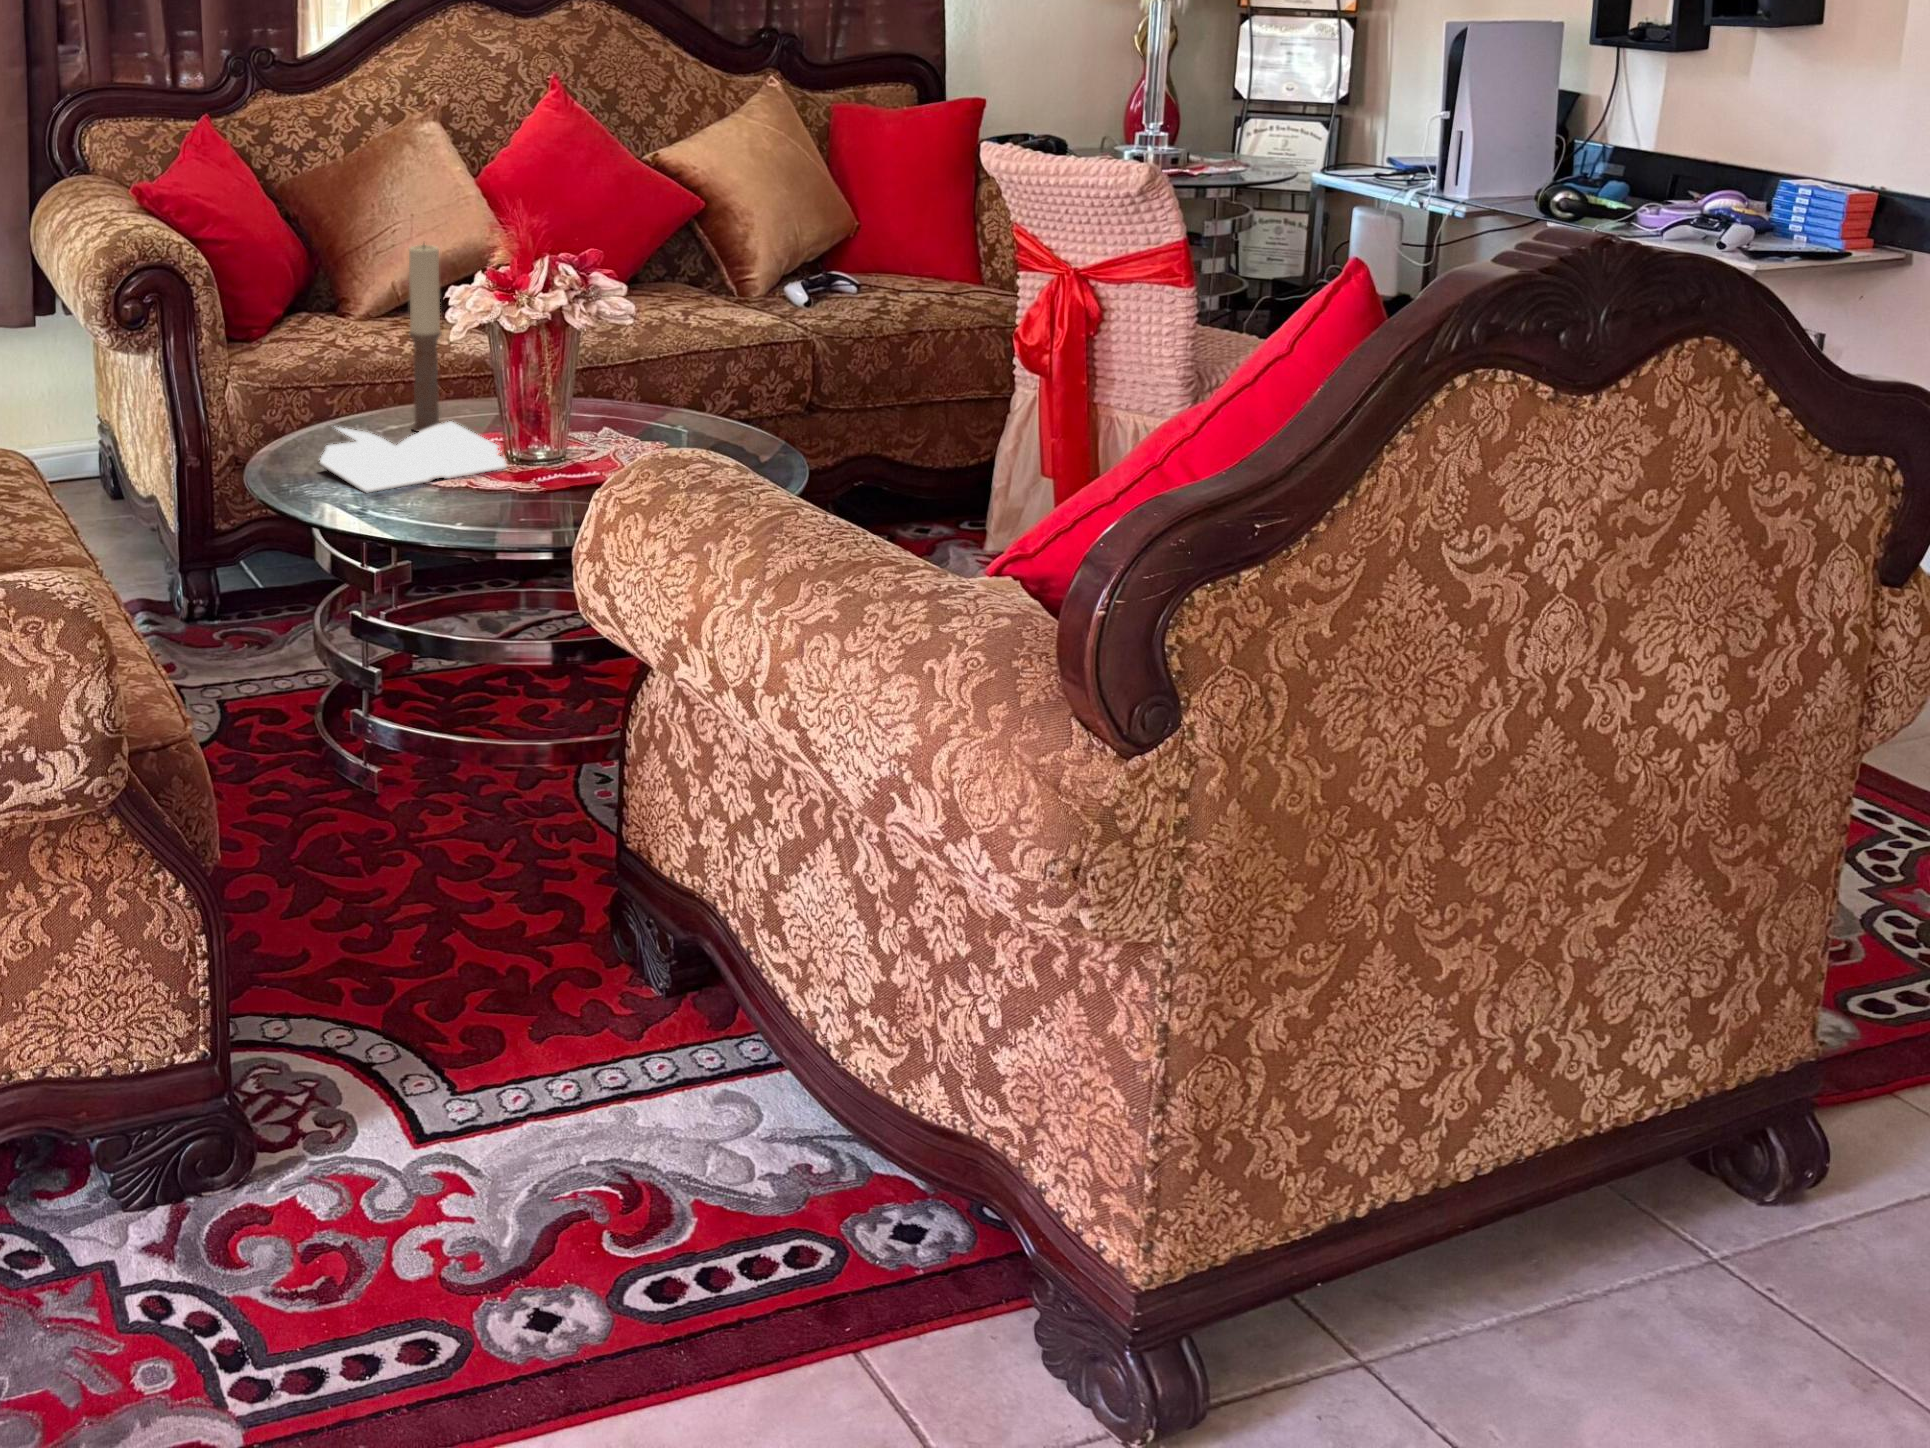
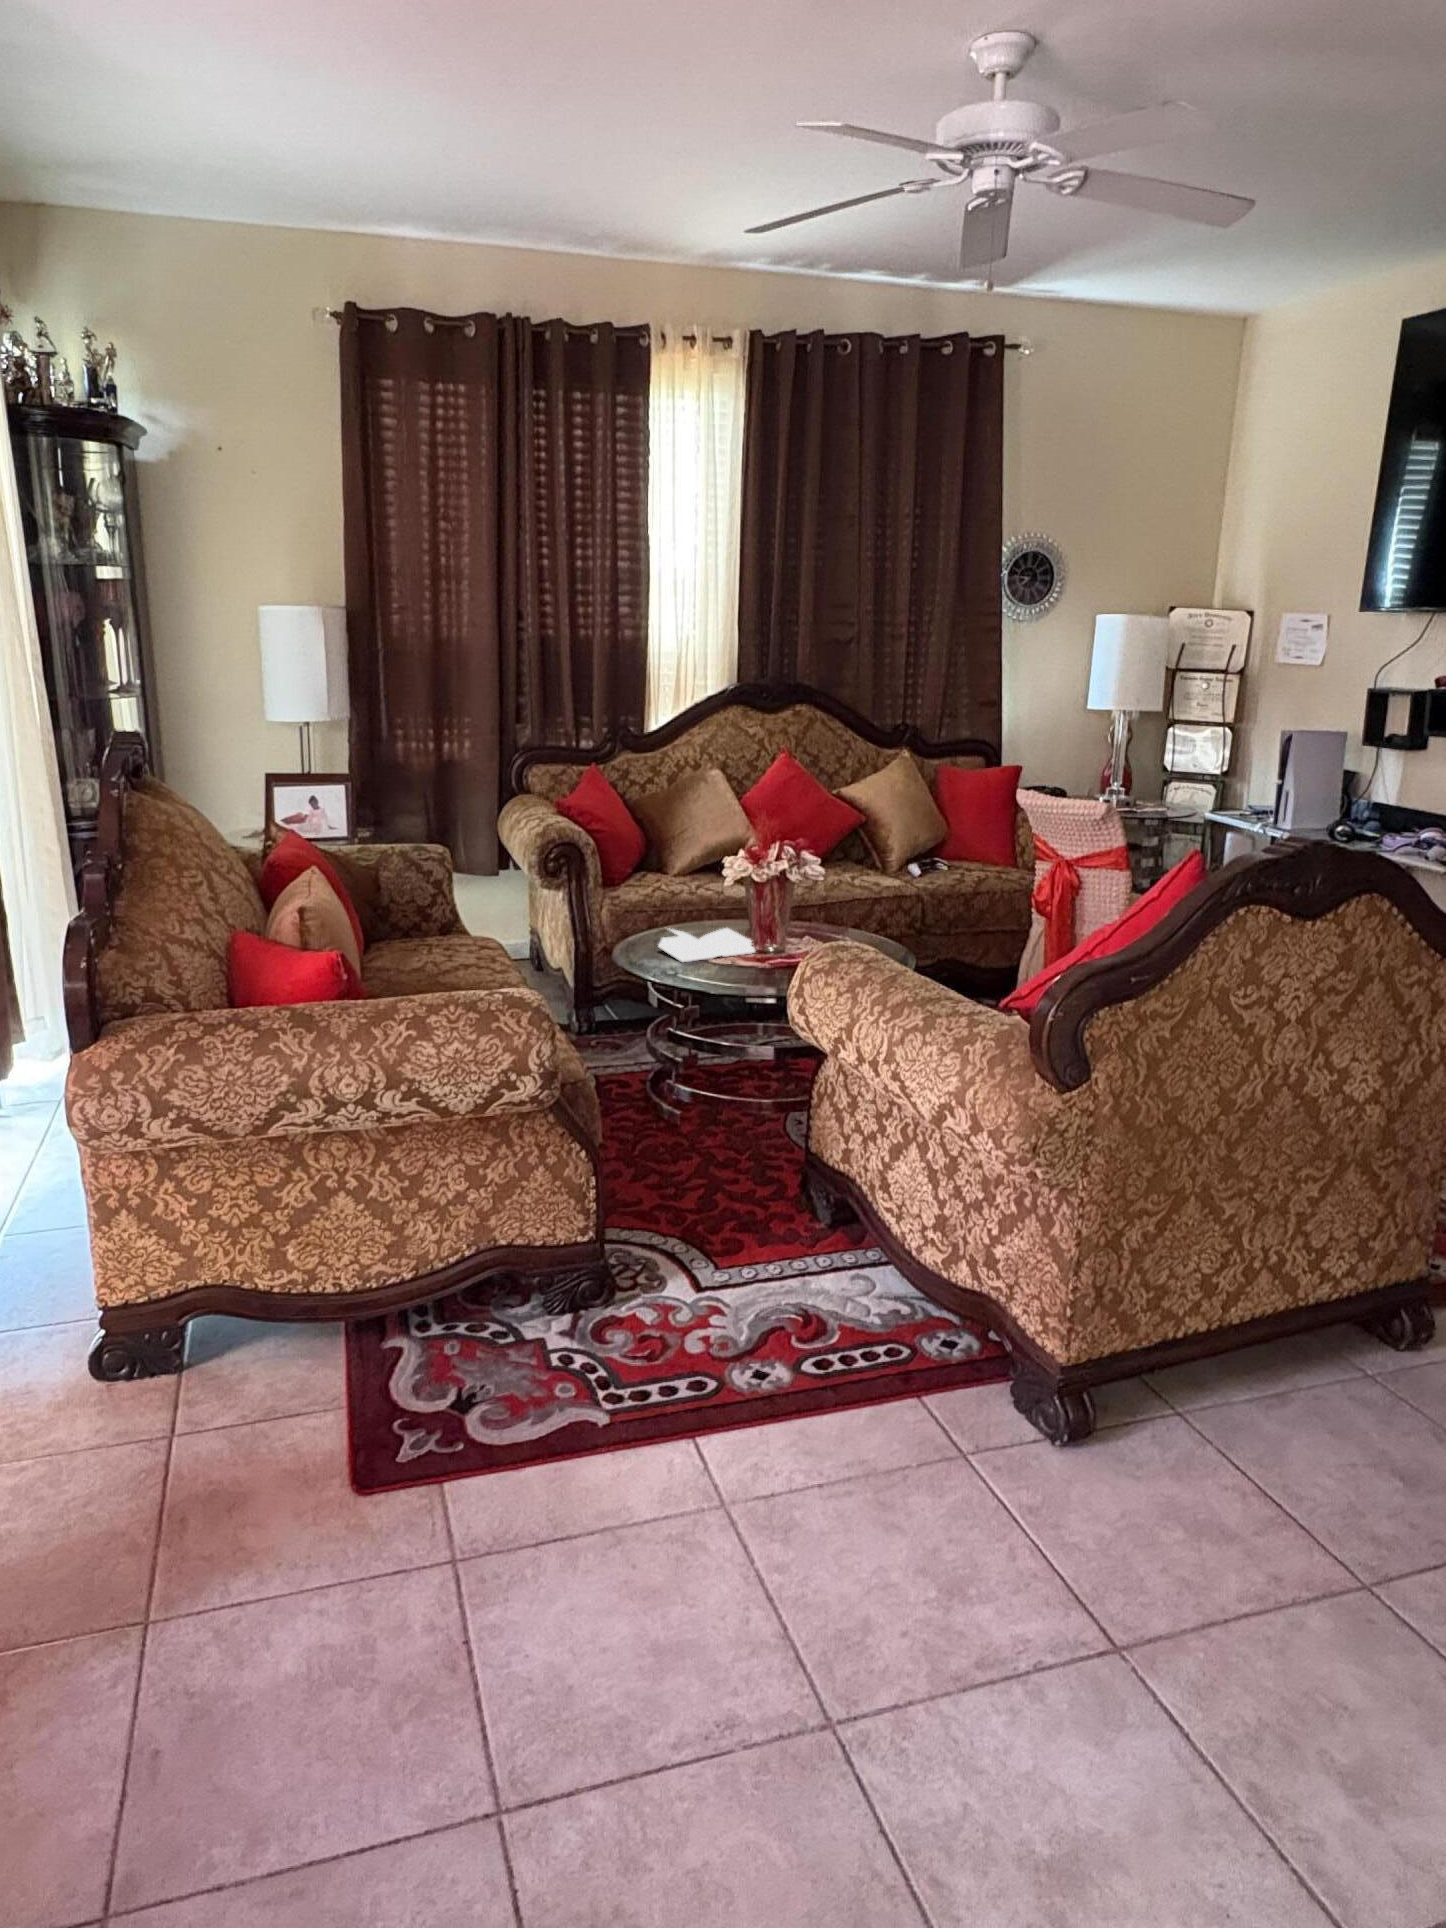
candle: present [409,244,442,432] -> none [706,833,724,933]

